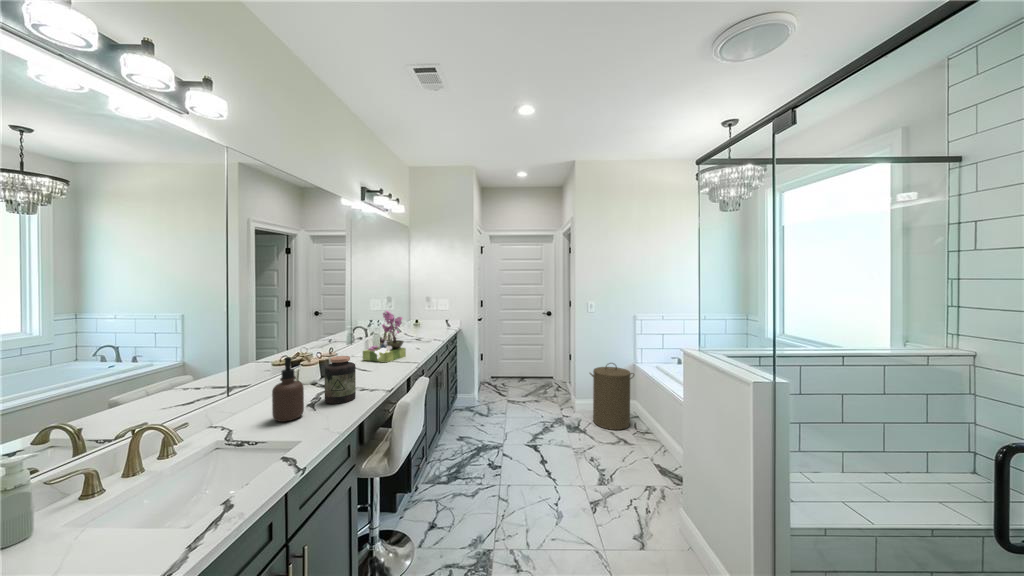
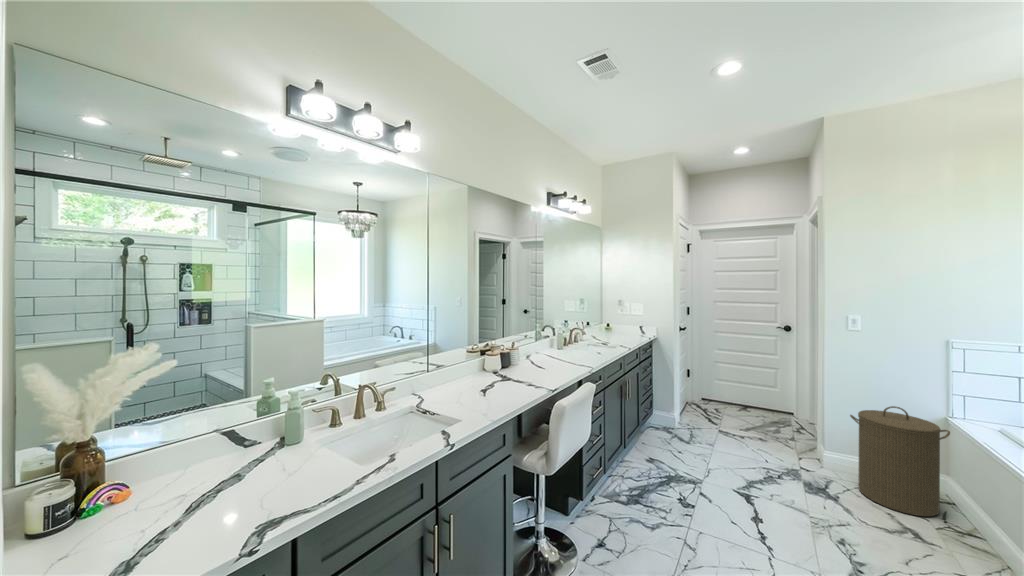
flower arrangement: present [363,311,406,363] -> none [544,311,585,363]
jar: present [324,356,356,404] -> none [496,351,522,394]
soap dispenser: present [272,357,304,422] -> none [453,346,476,401]

